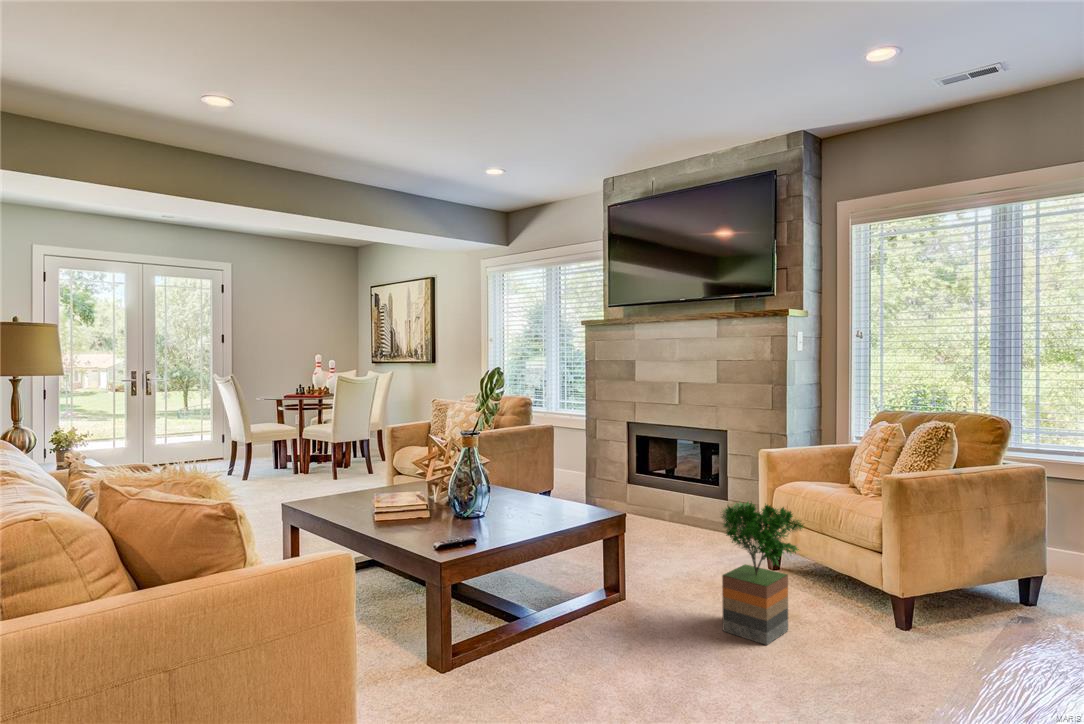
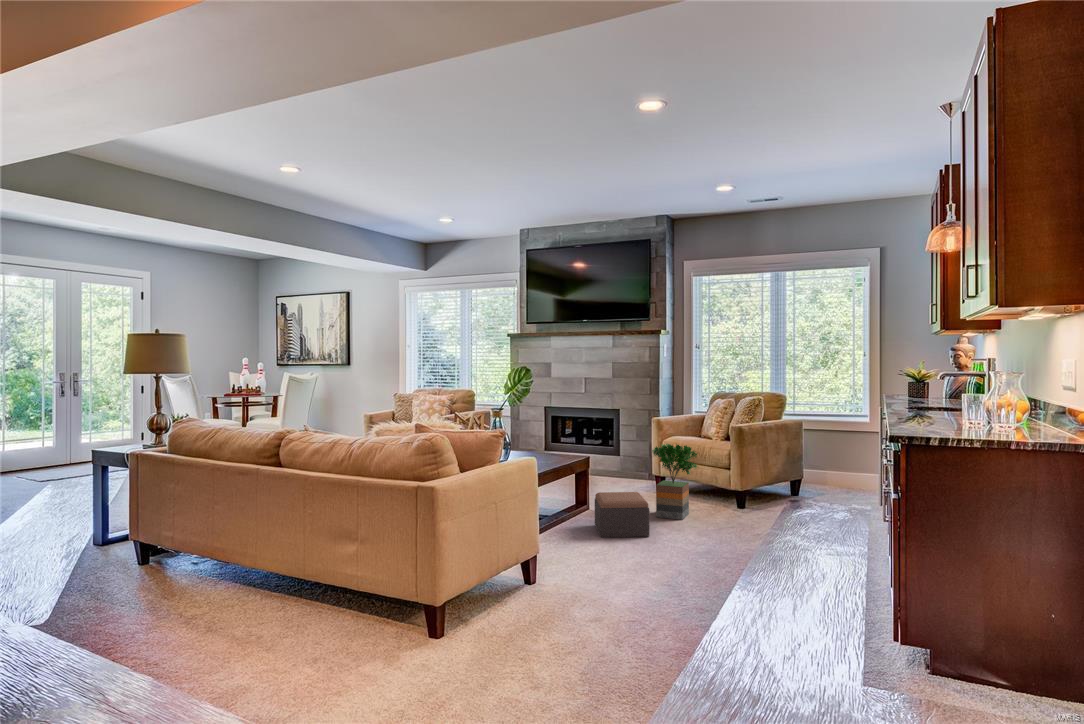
footstool: none [581,583,680,685] -> present [595,492,650,537]

